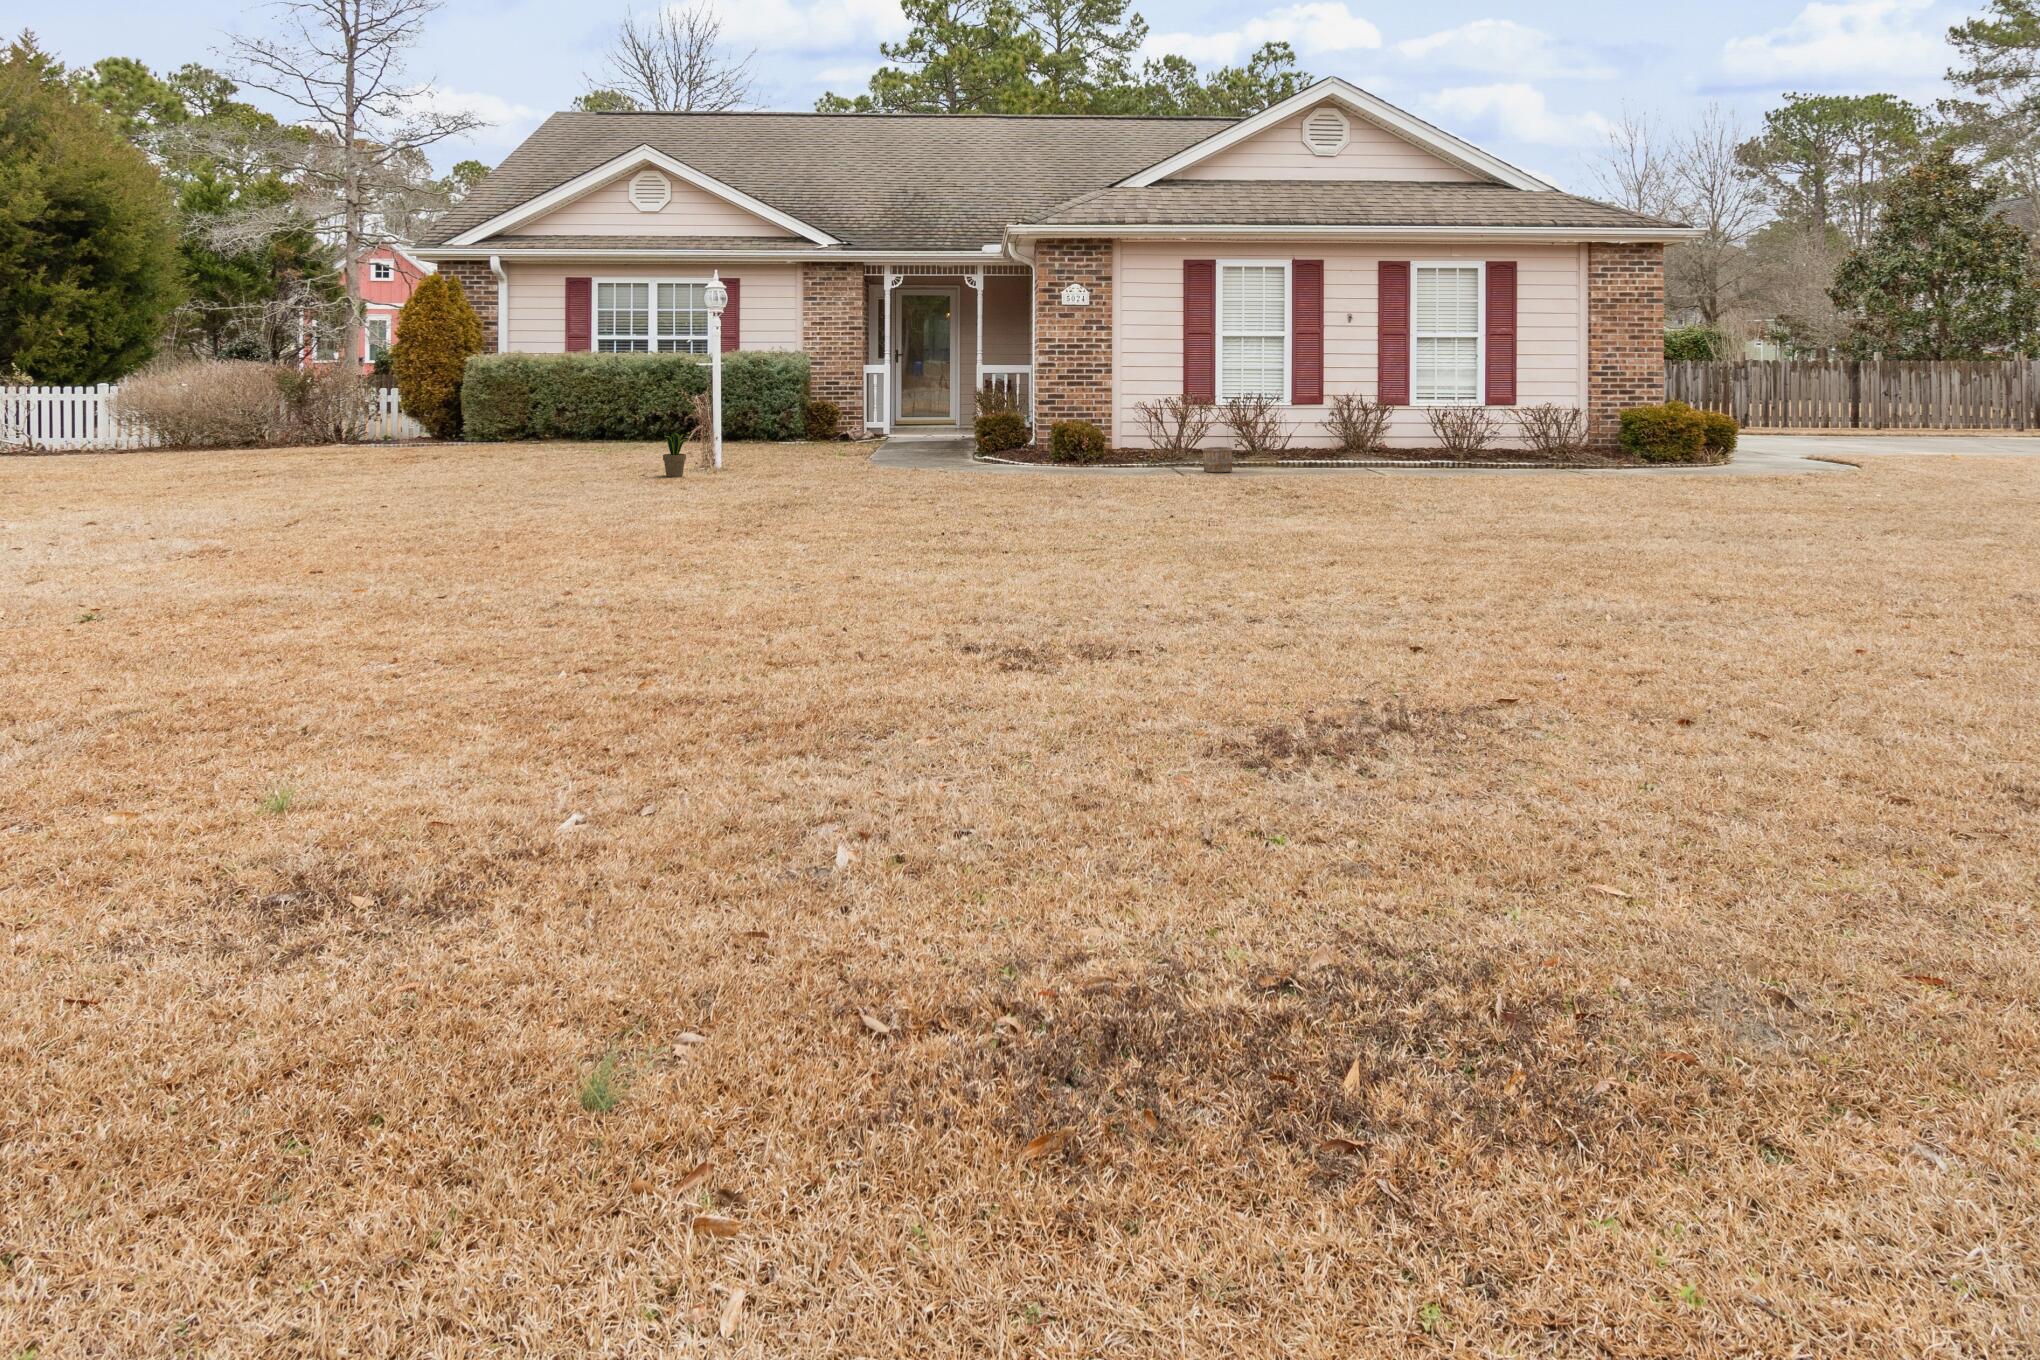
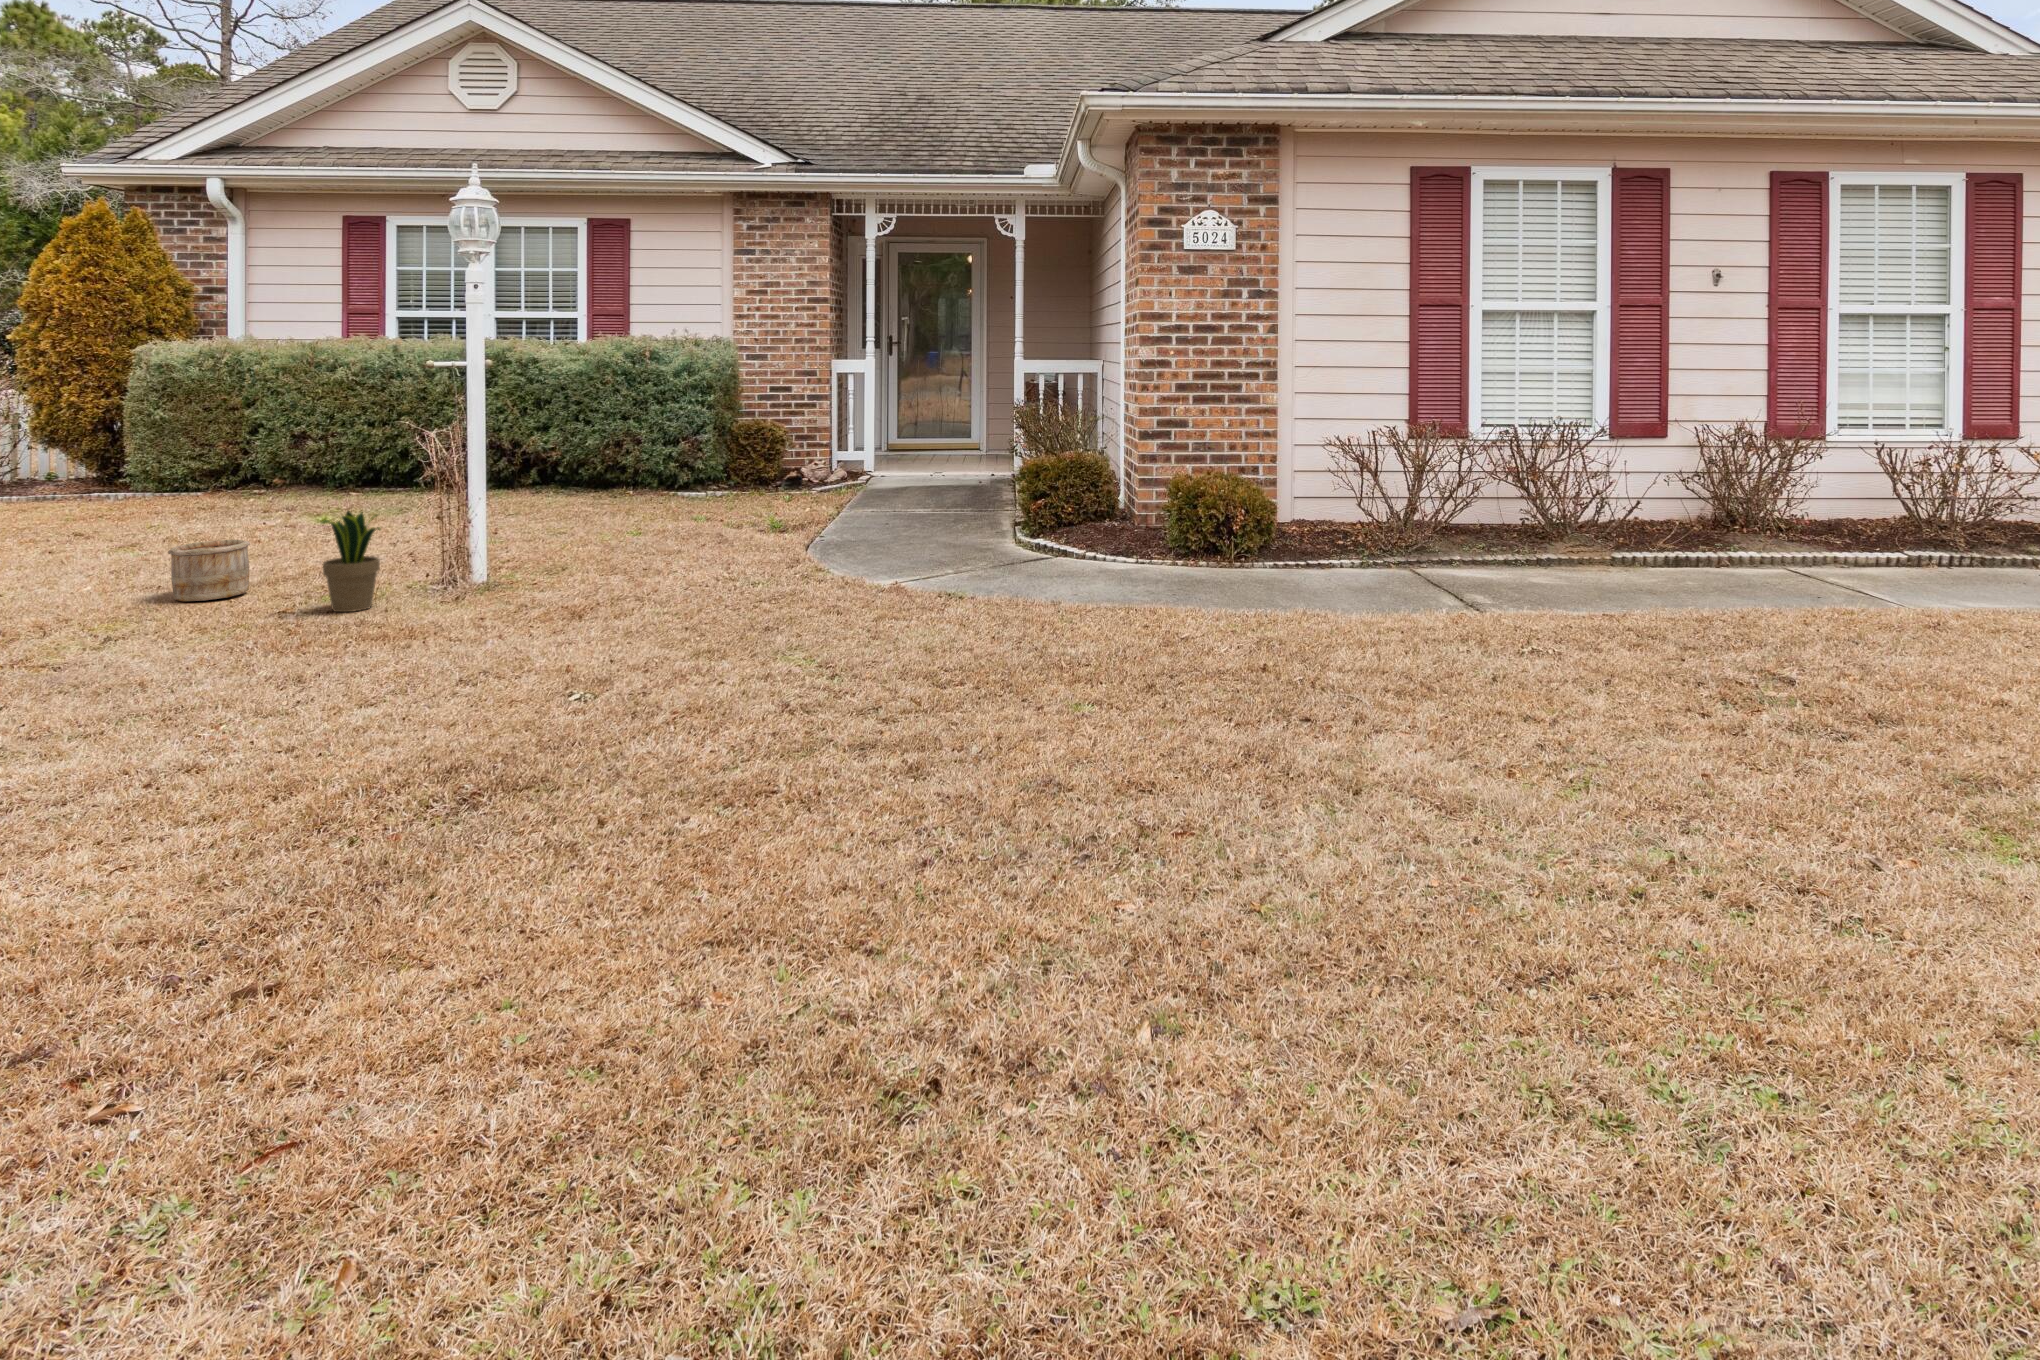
wooden bucket: present [1202,447,1233,473] -> present [168,540,250,601]

